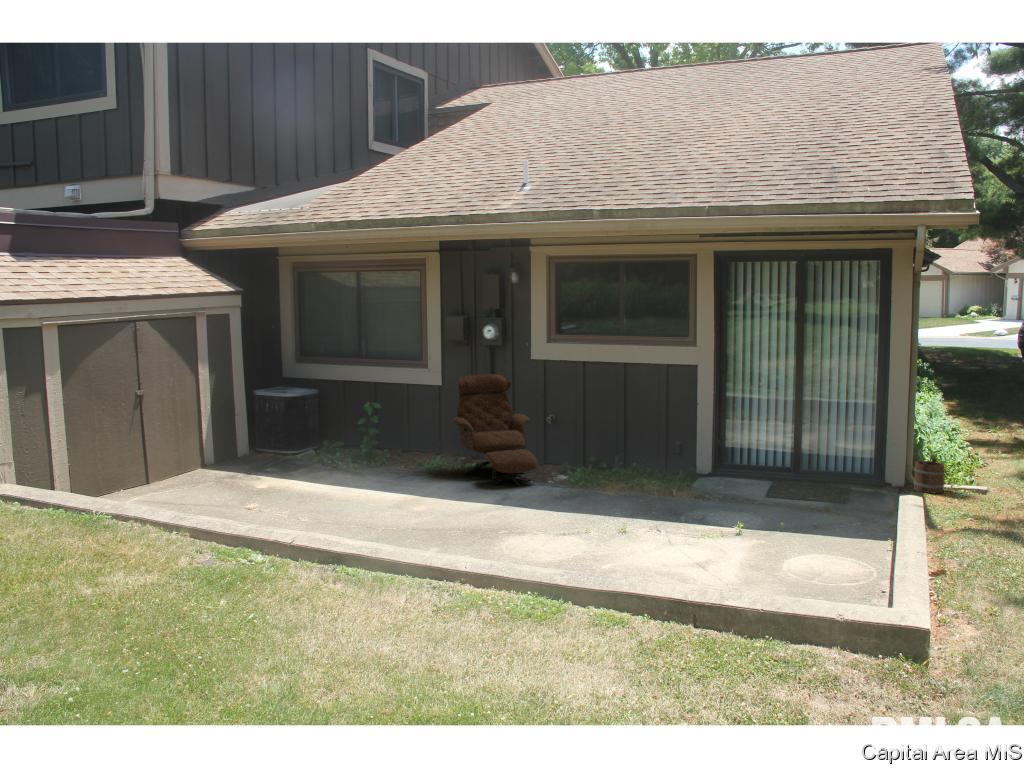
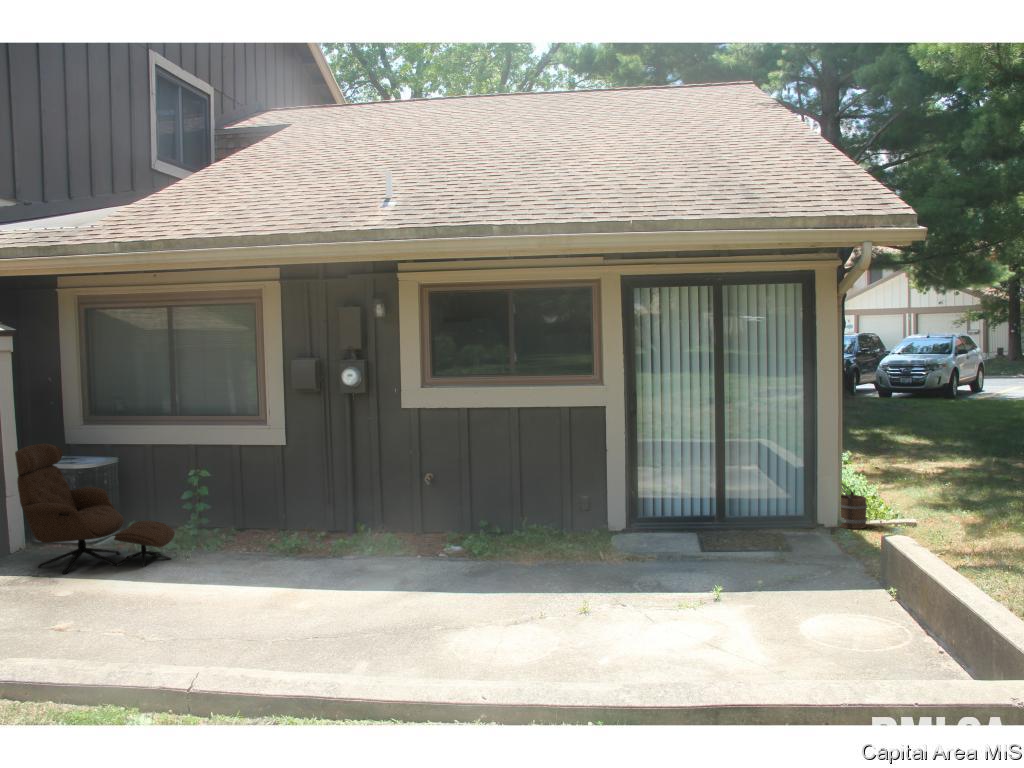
lounge chair: present [453,374,538,486] -> present [15,444,175,574]

